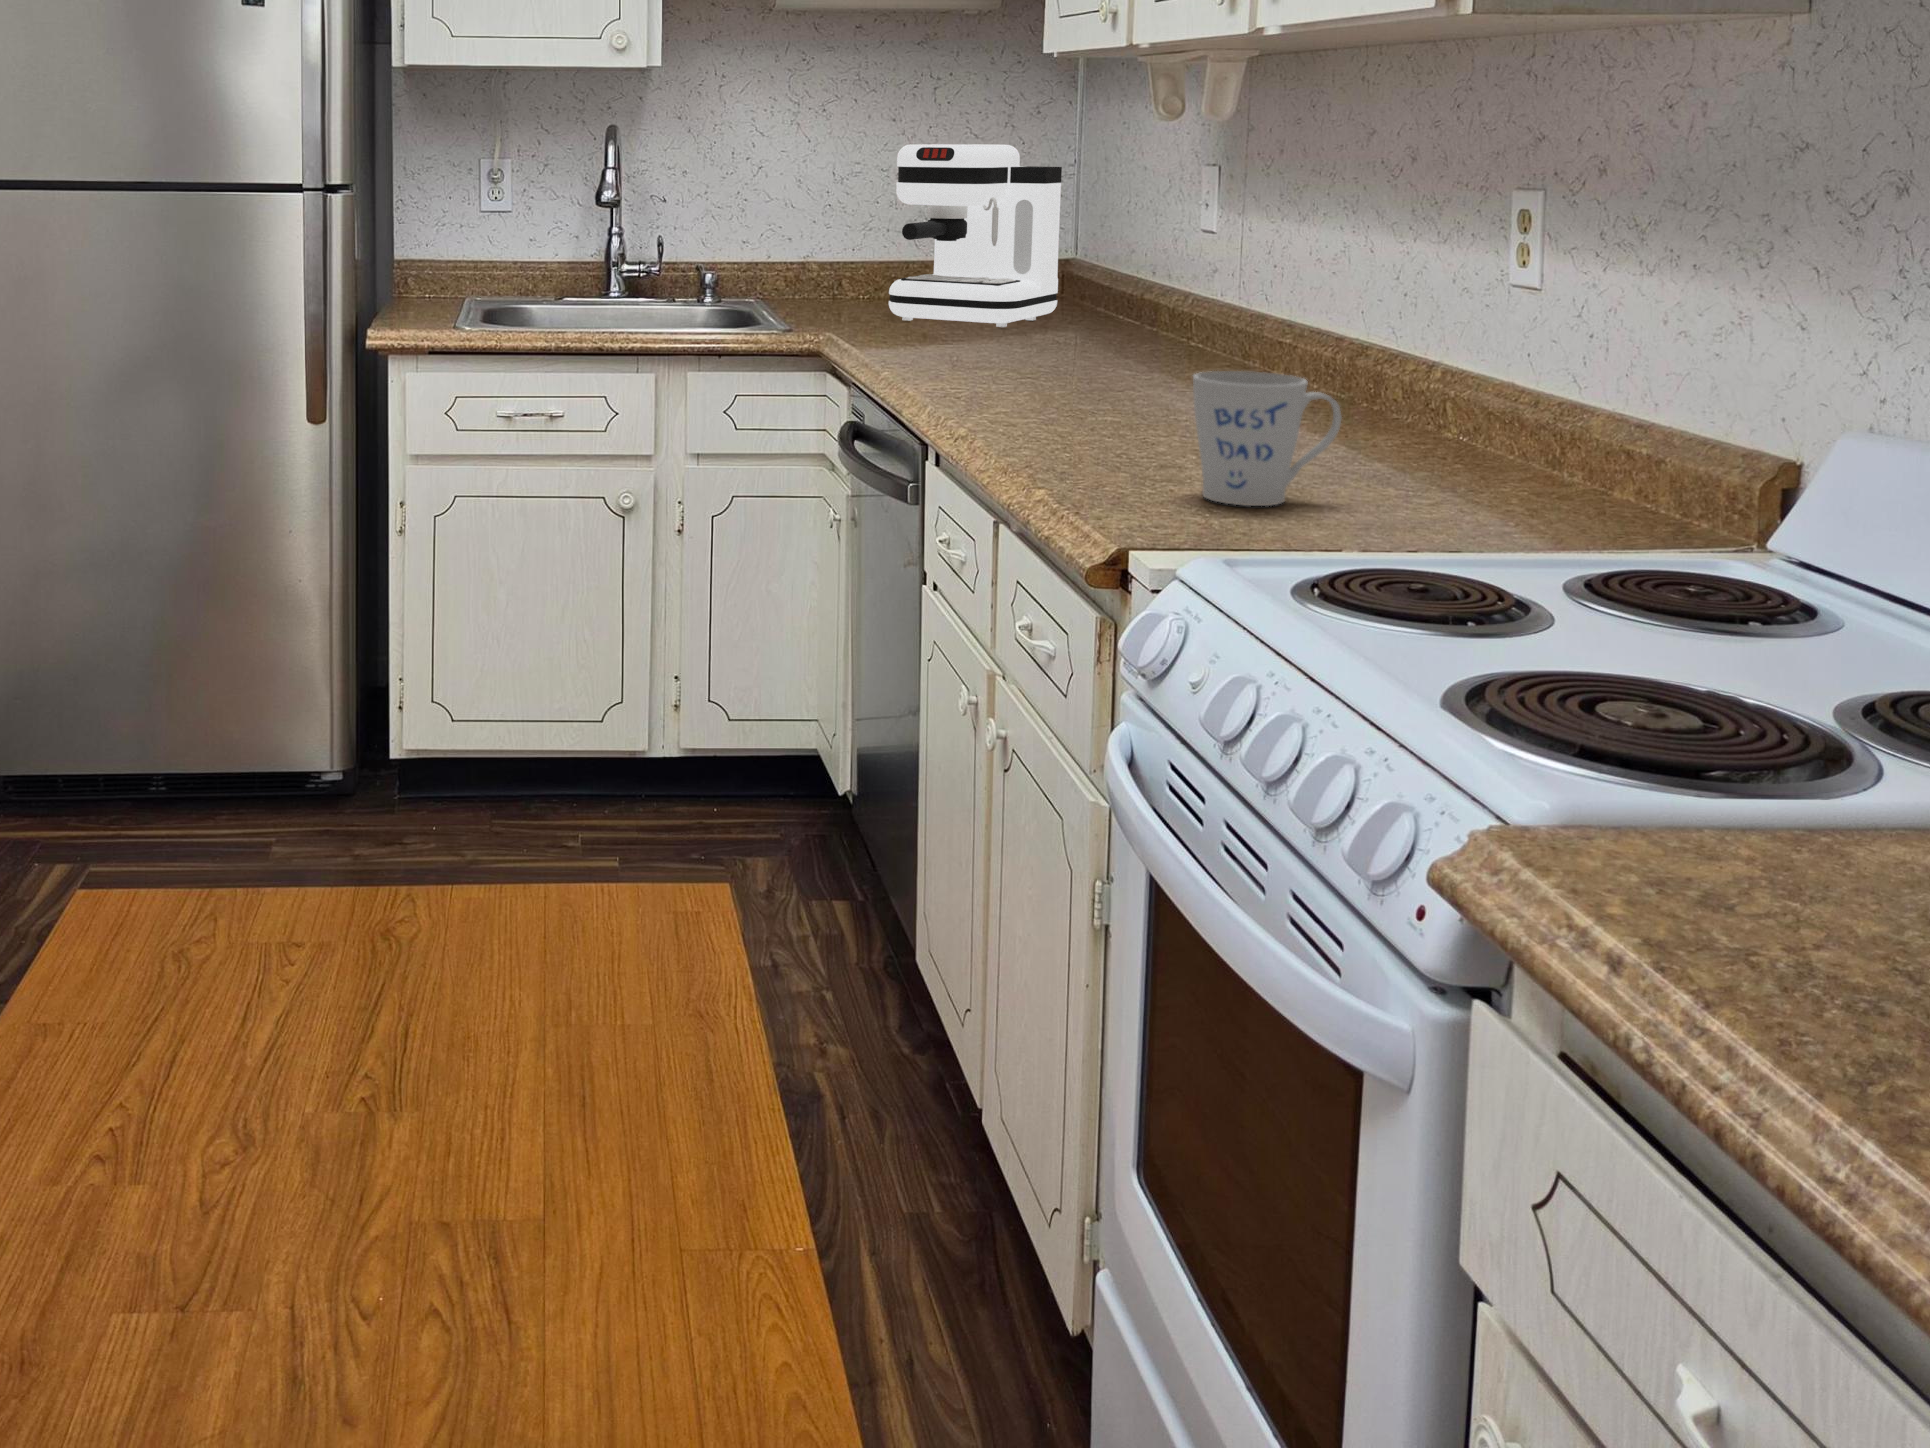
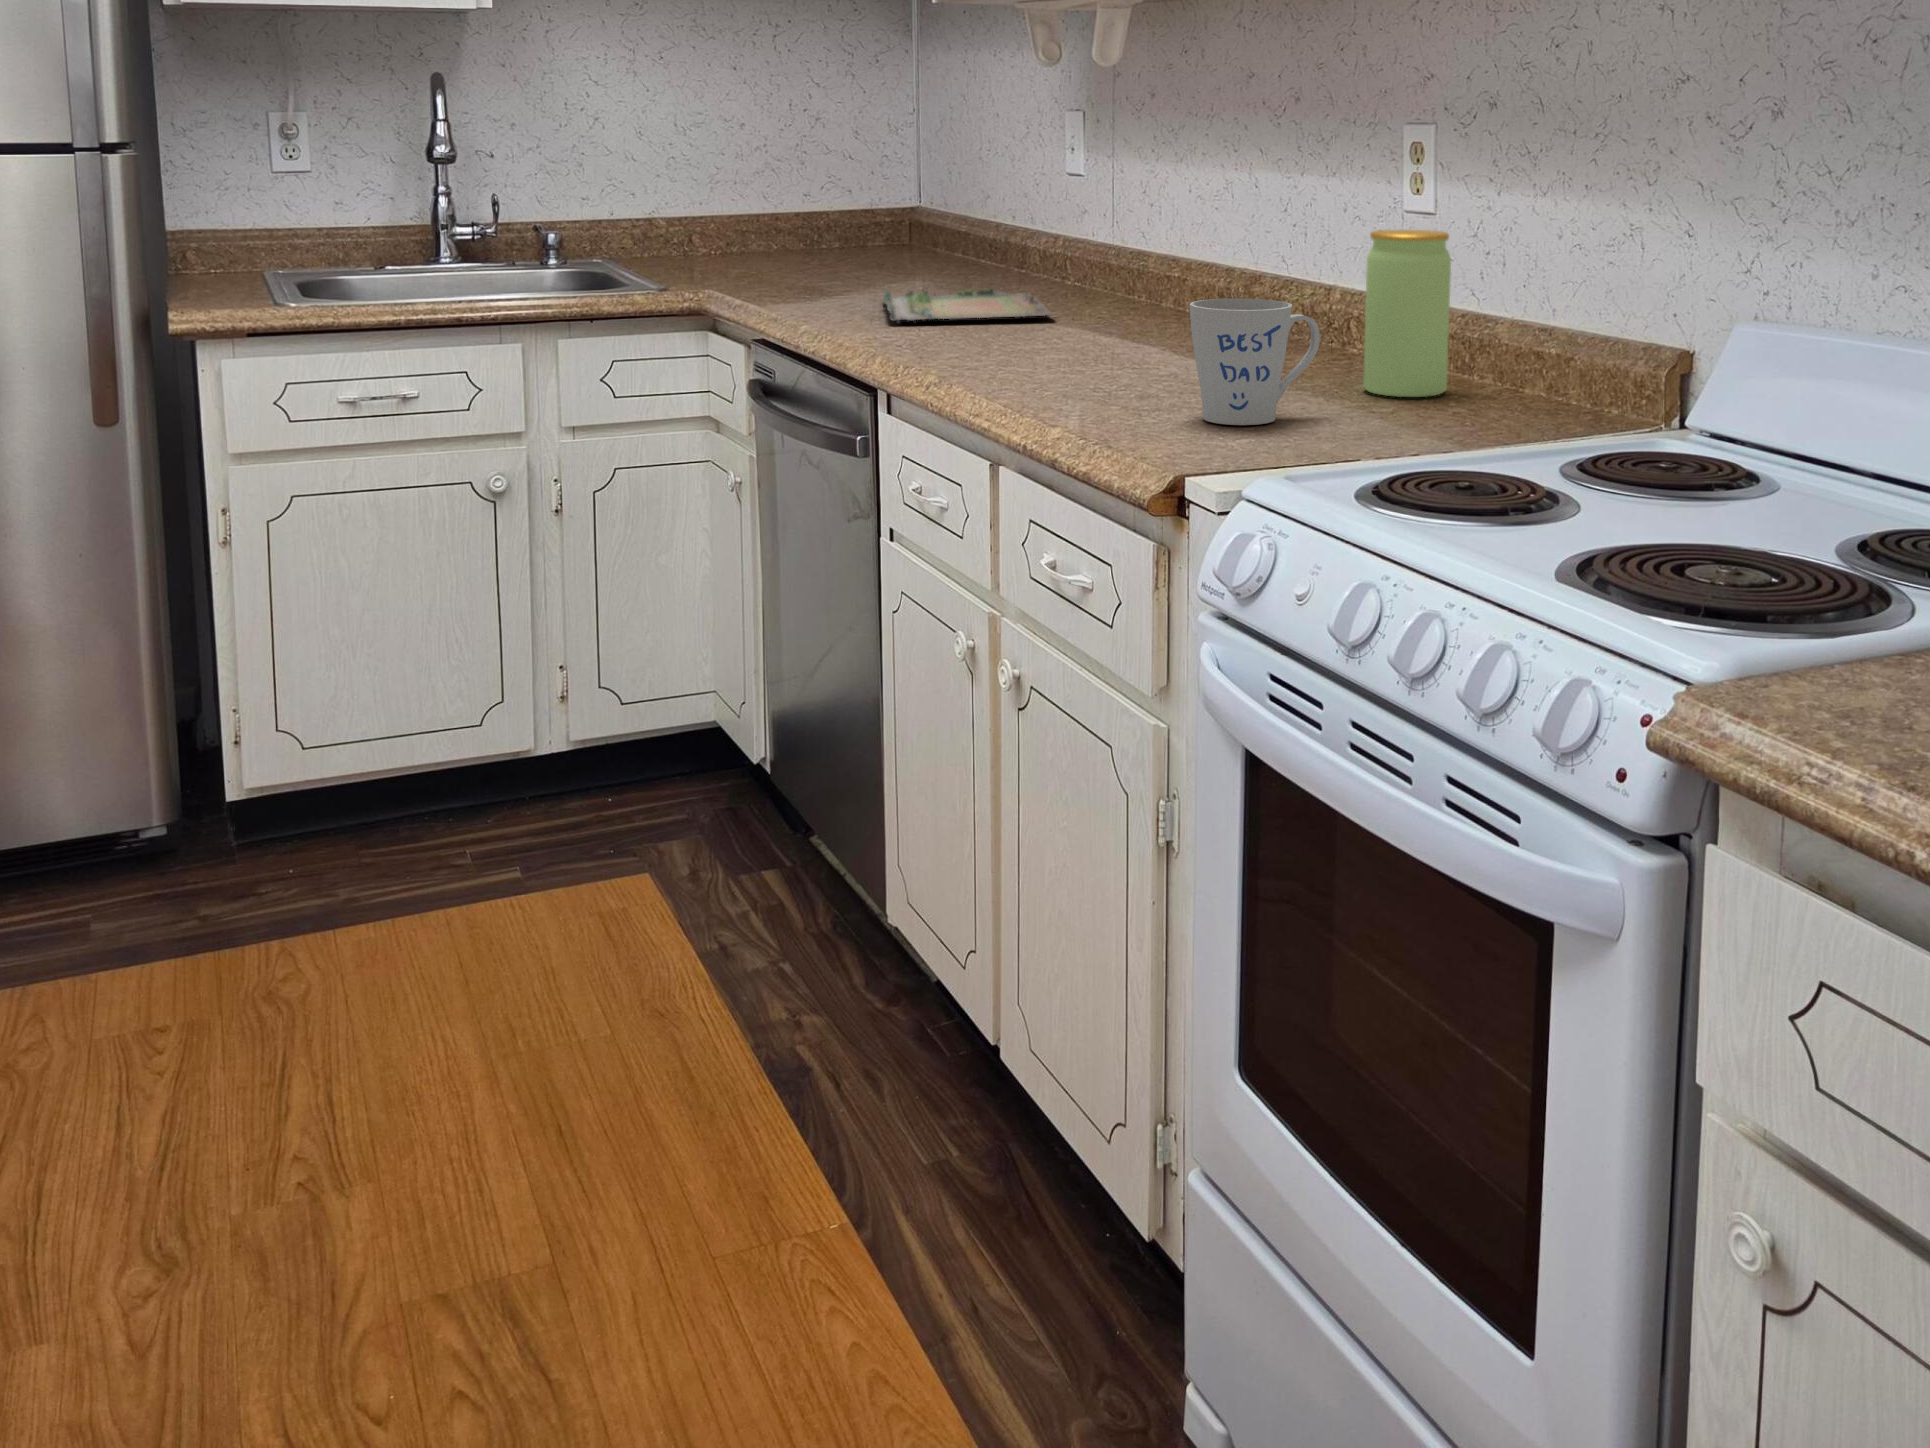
coffee maker: present [889,144,1062,327] -> none [760,94,921,276]
jar: none [1419,306,1532,494] -> present [1363,230,1451,397]
tray: none [968,332,1145,378] -> present [883,280,1055,323]

